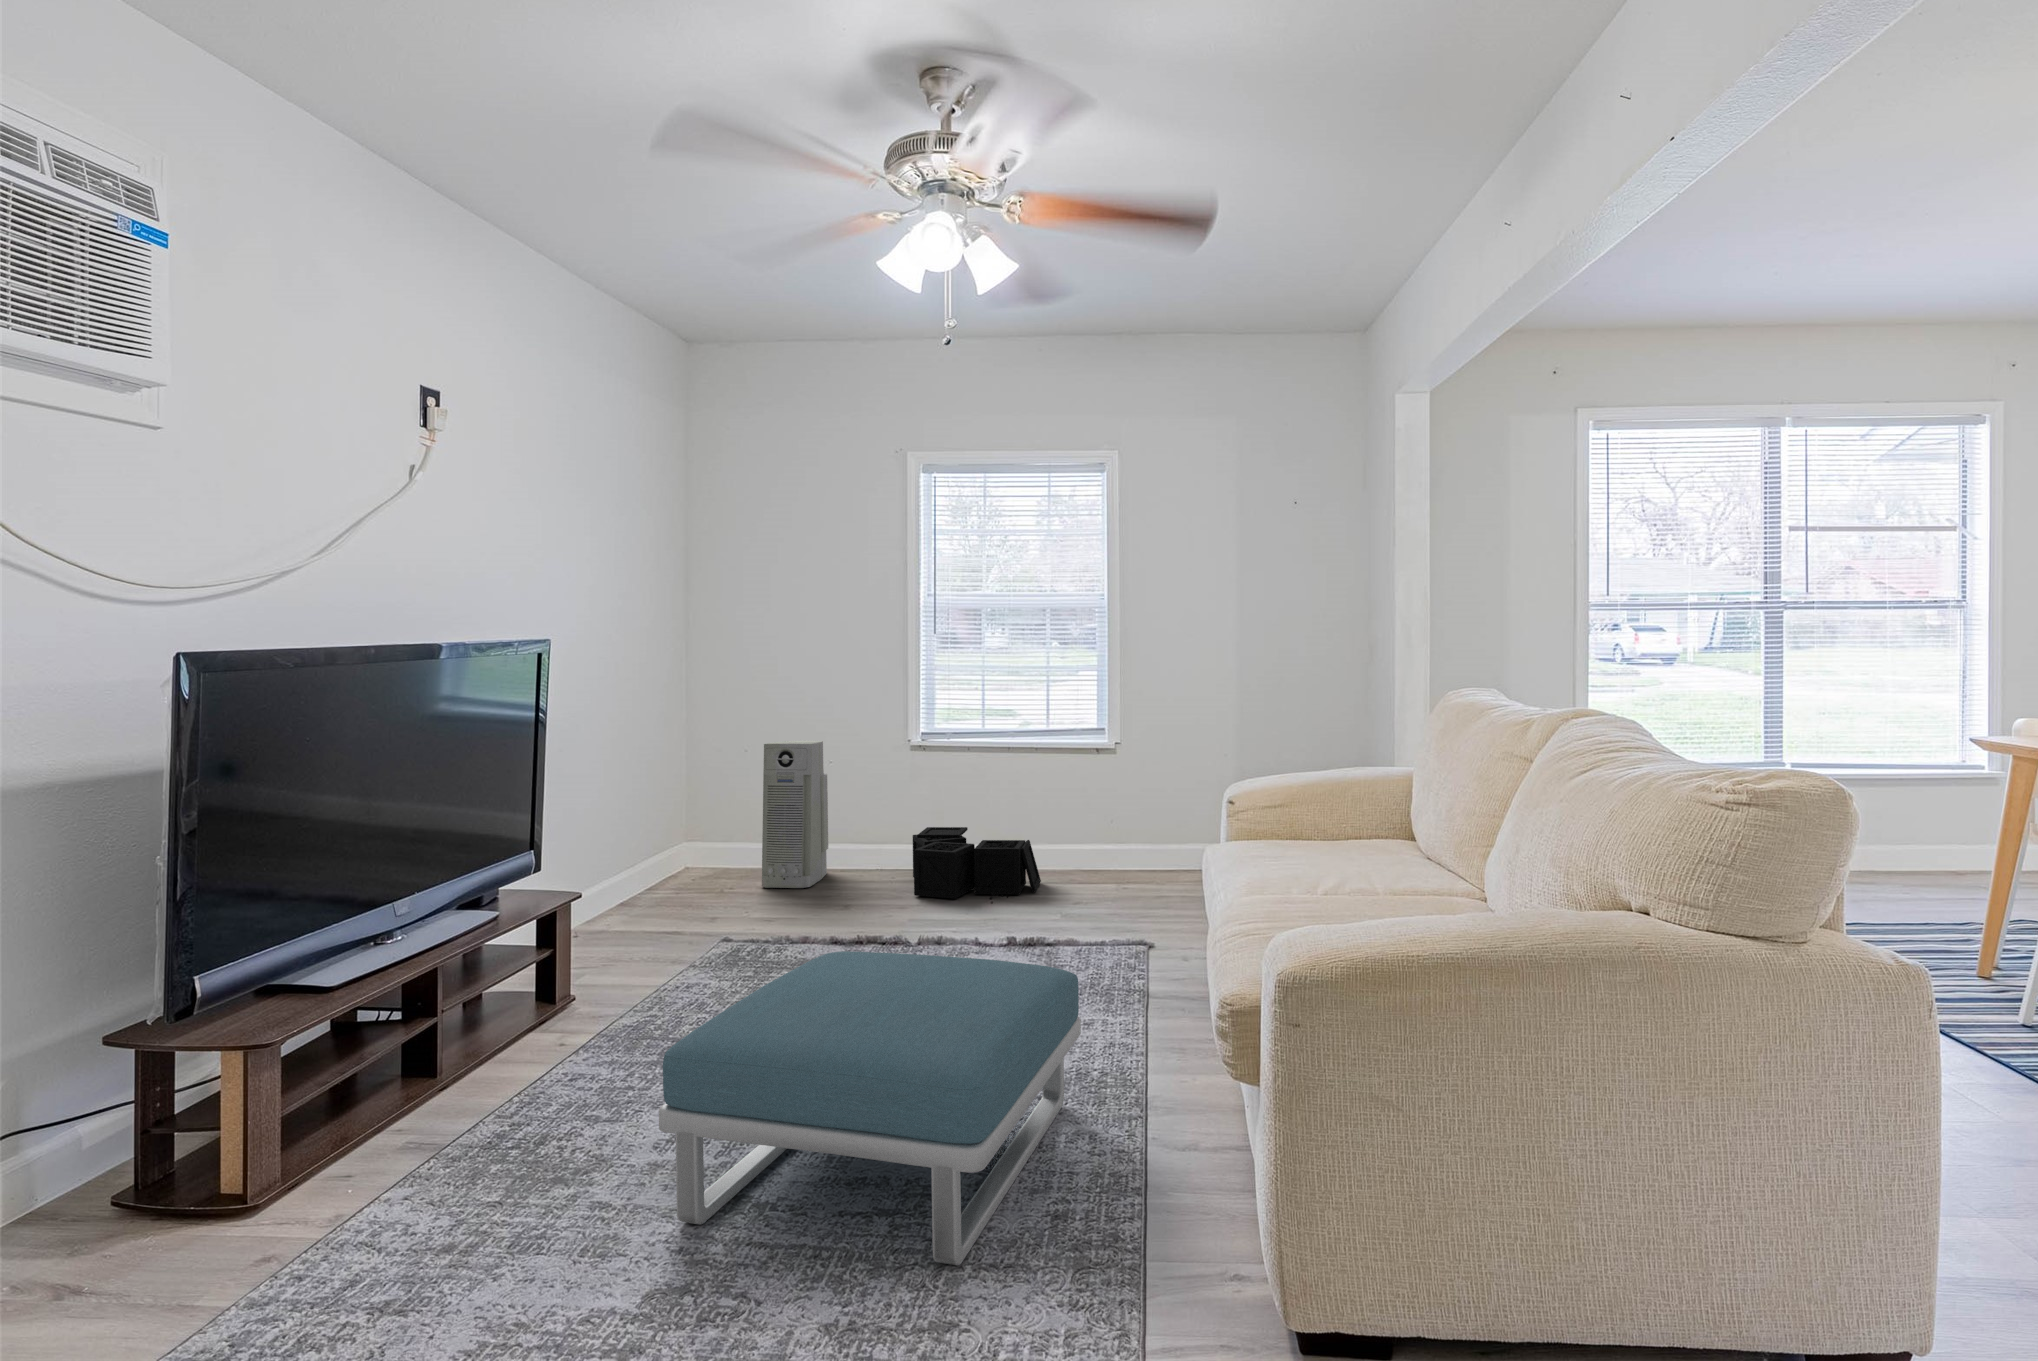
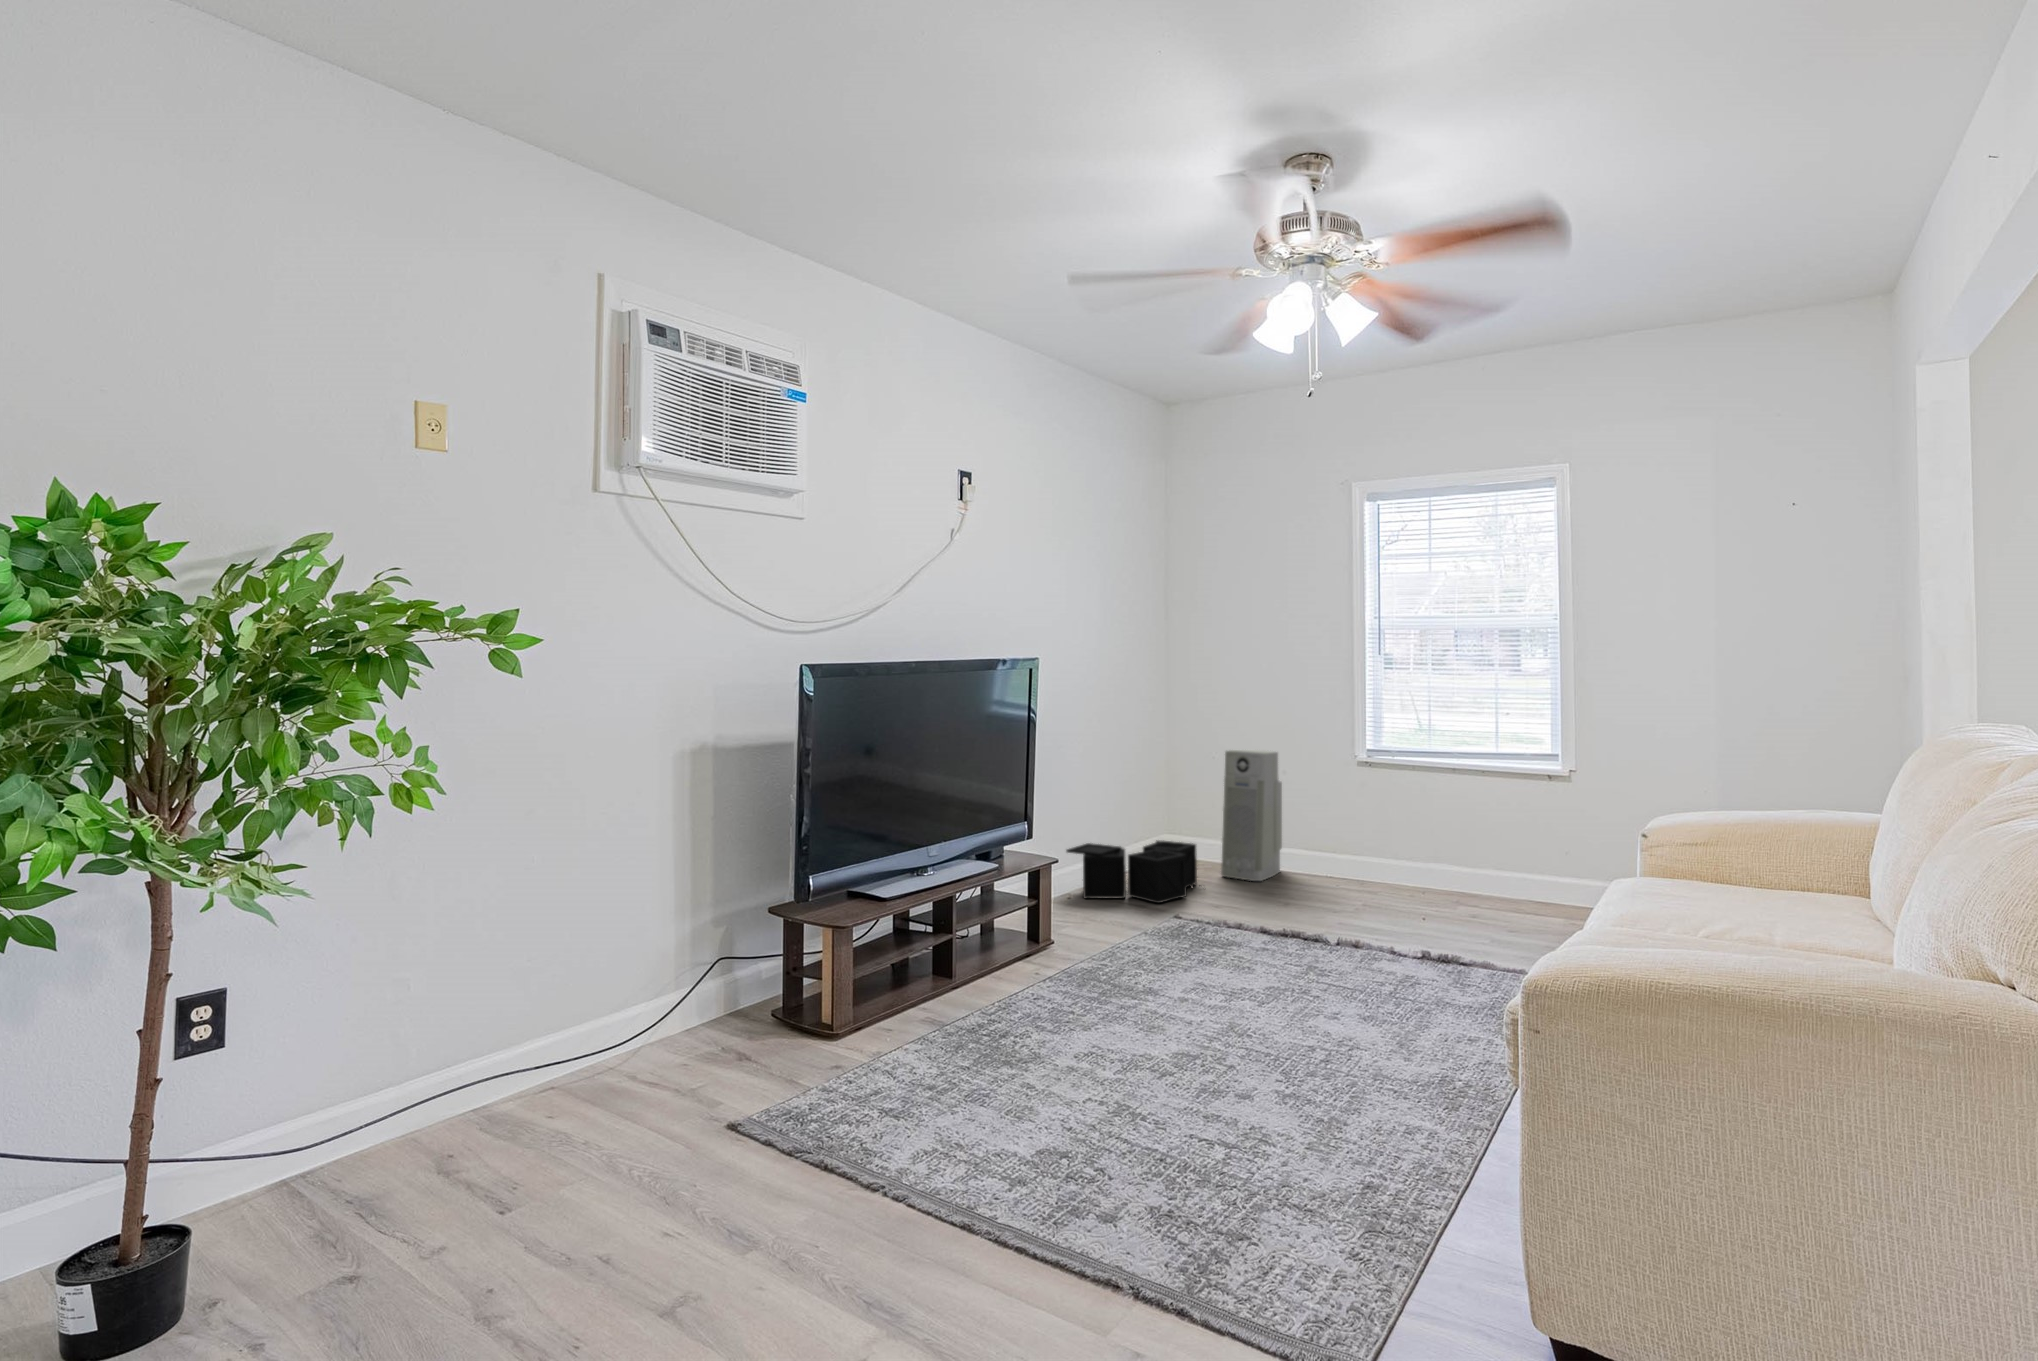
storage bin: present [913,827,1041,900] -> present [1067,840,1197,903]
footstool: present [659,951,1081,1265] -> none [1064,930,1430,1197]

